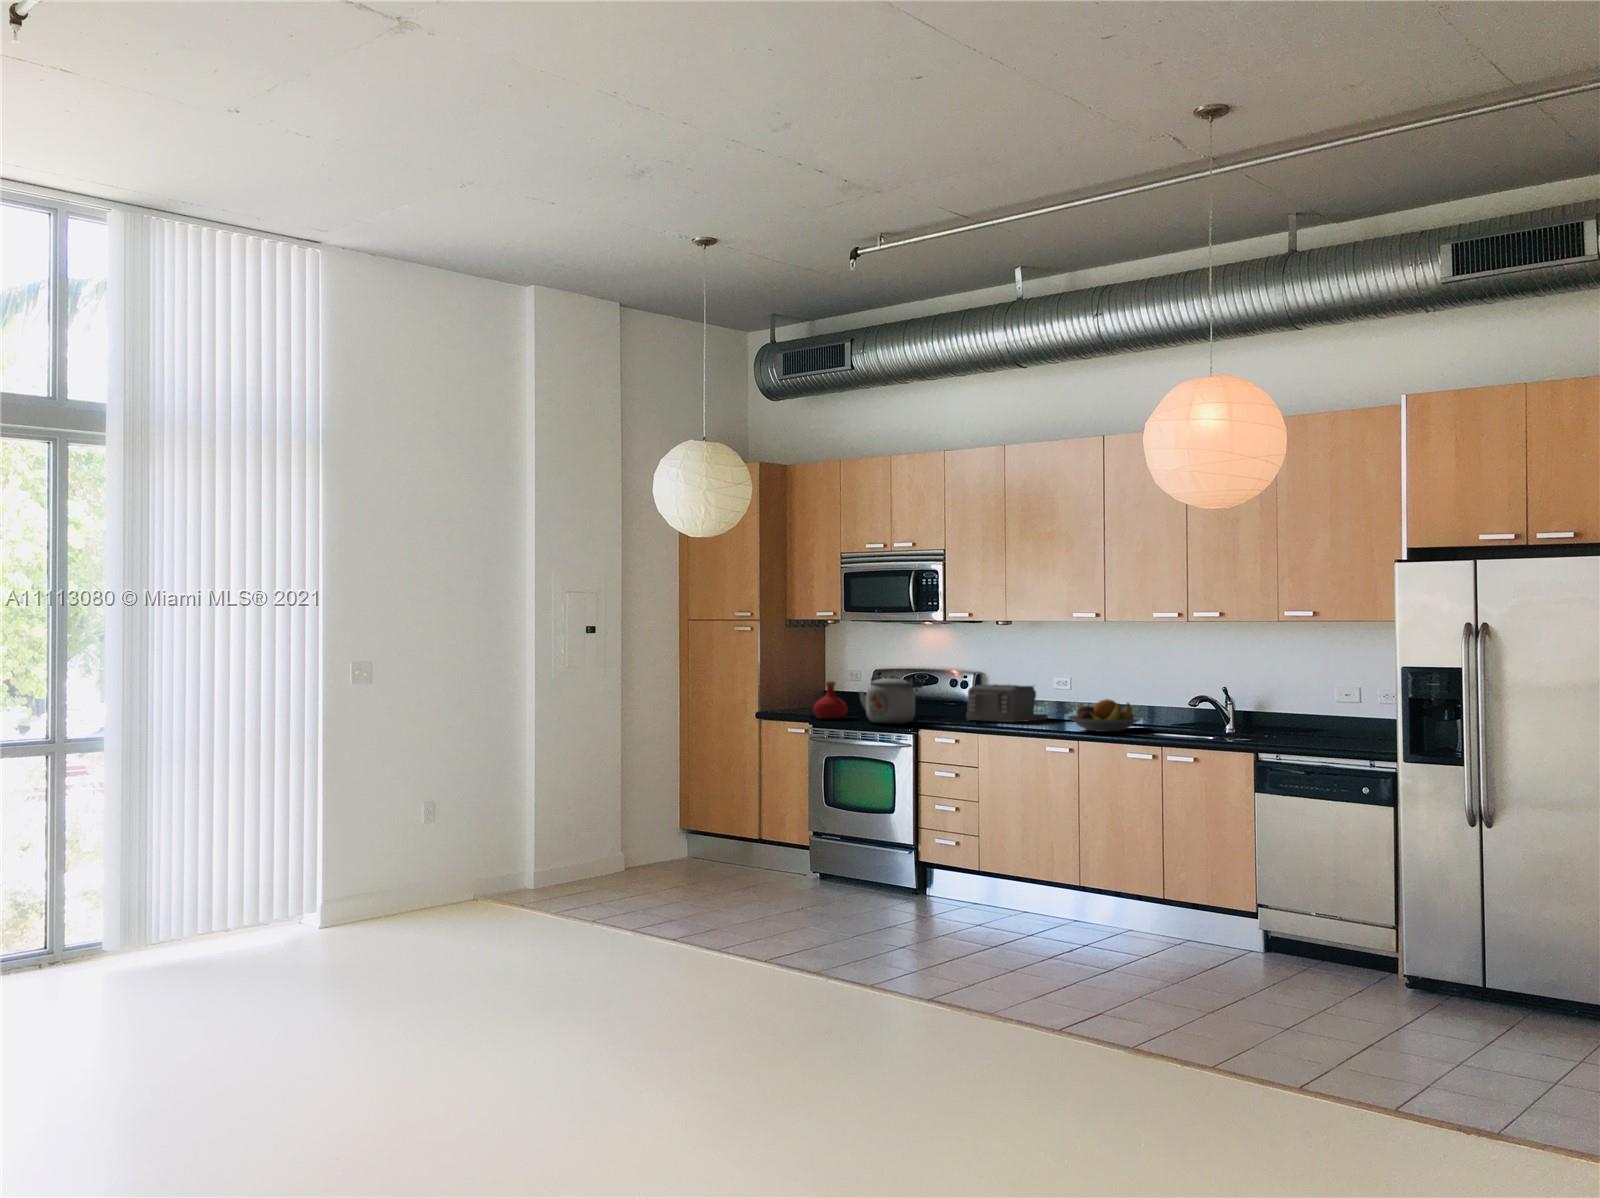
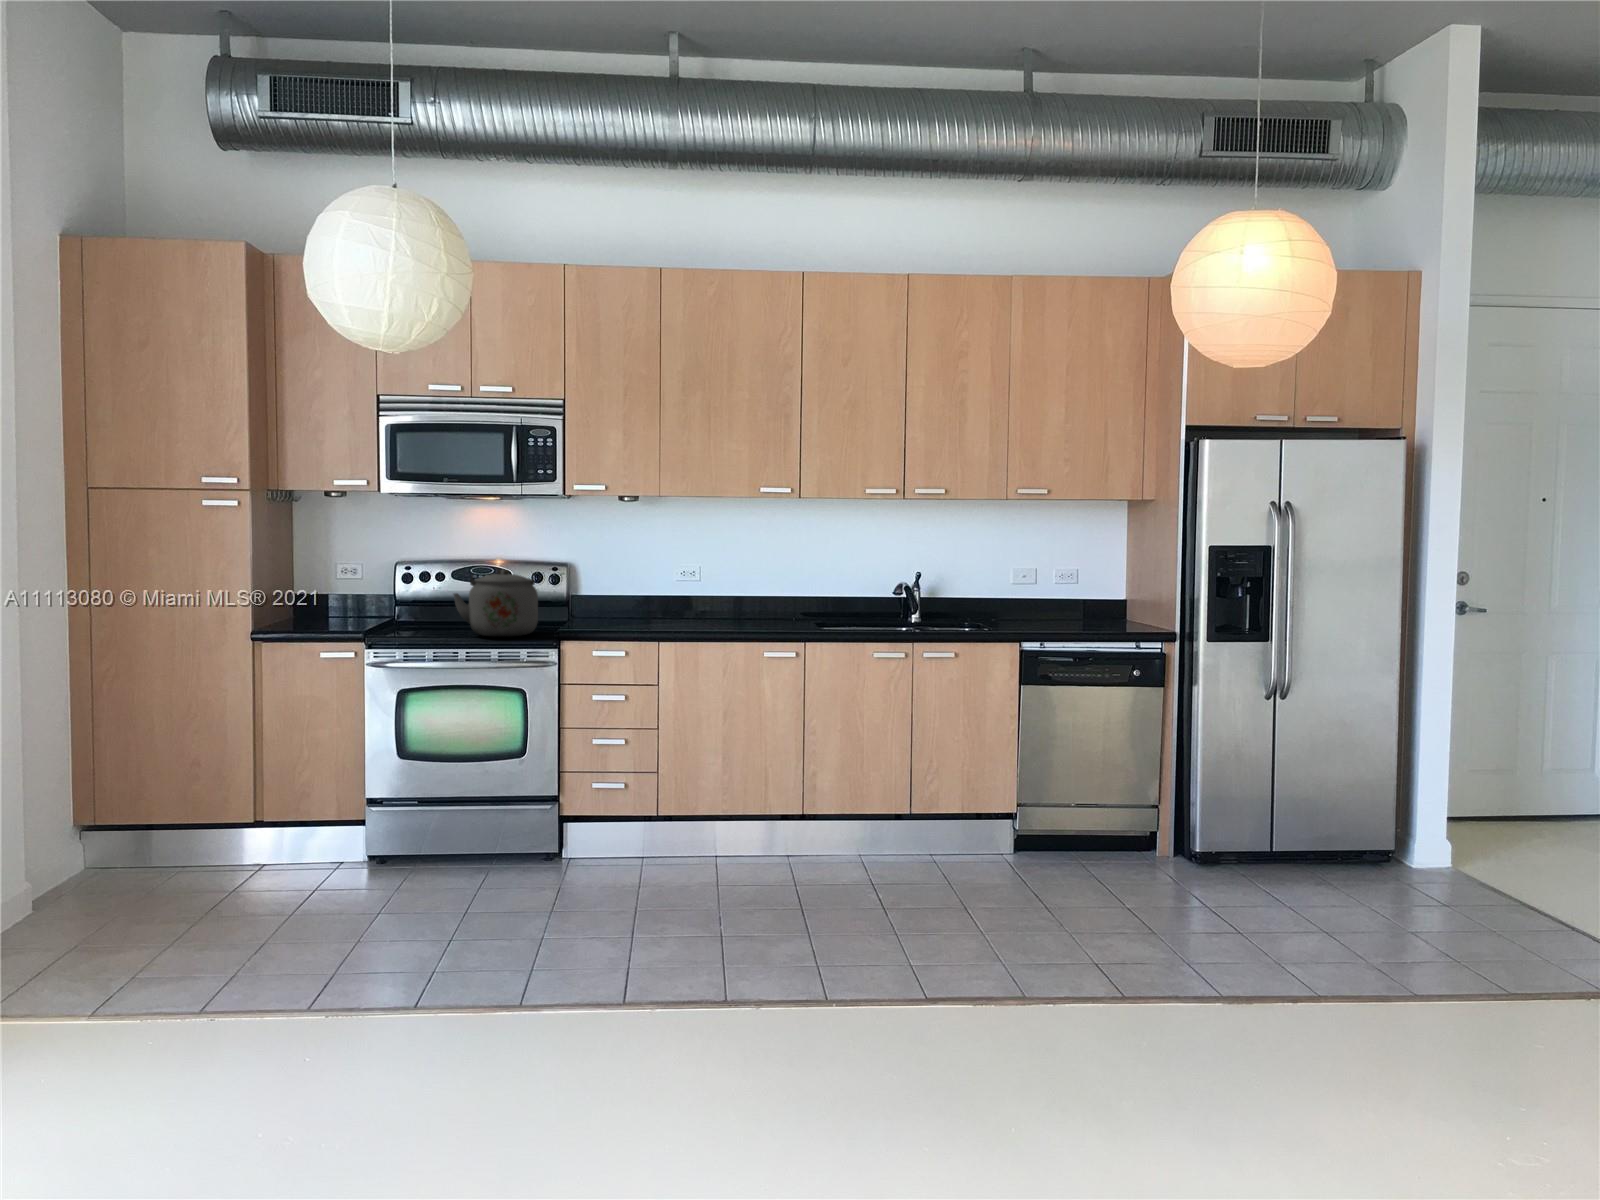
bottle: present [813,681,848,719] -> none [359,581,411,635]
toaster: present [966,684,1048,722] -> none [584,575,663,623]
fruit bowl: present [1068,699,1141,732] -> none [757,590,845,629]

